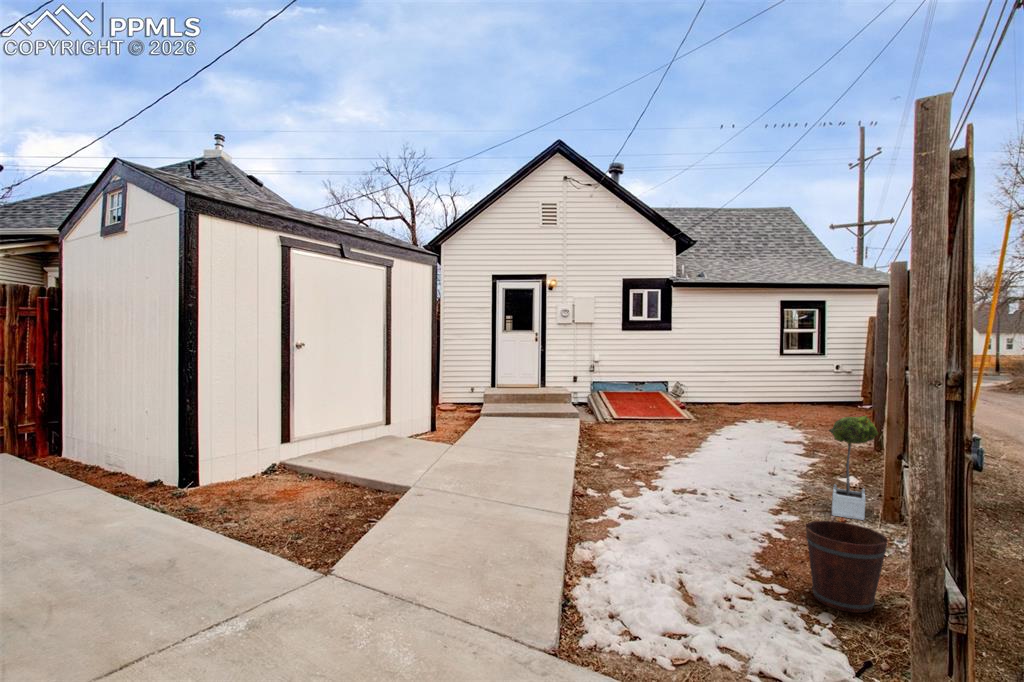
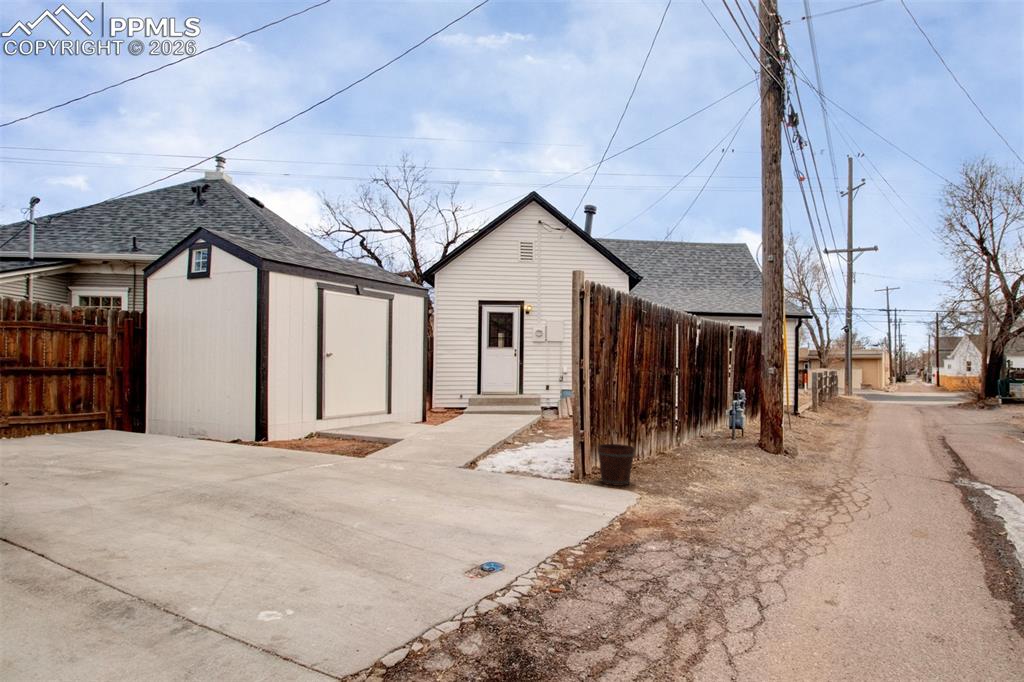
potted tree: present [829,416,878,520] -> none [660,396,688,462]

